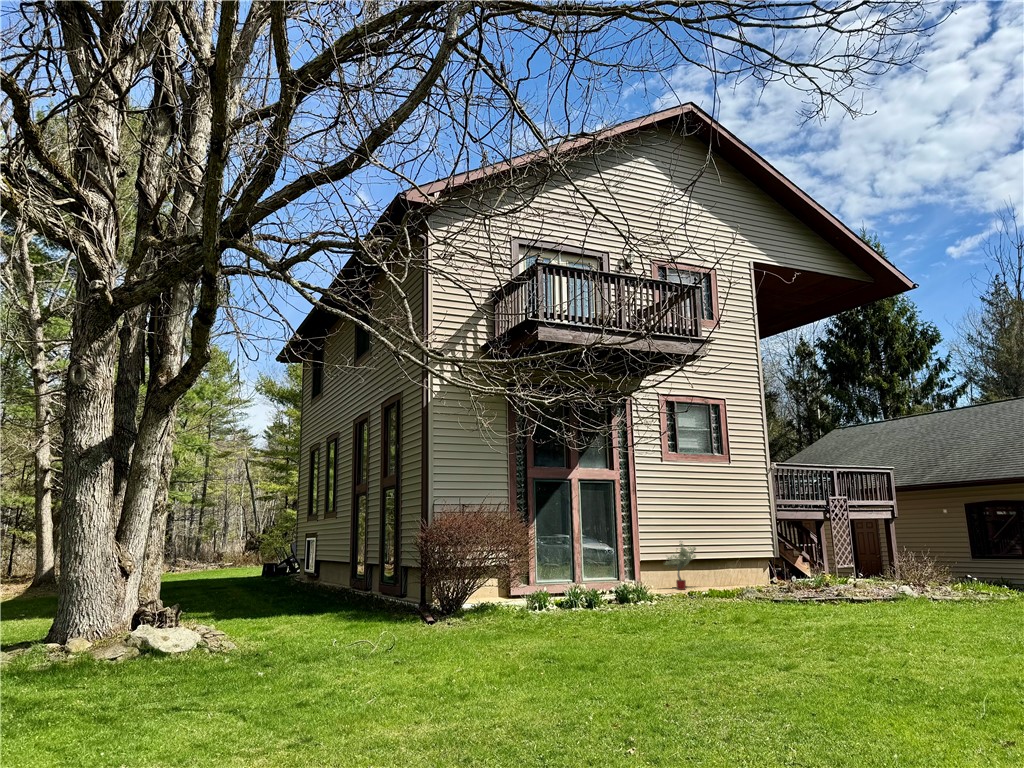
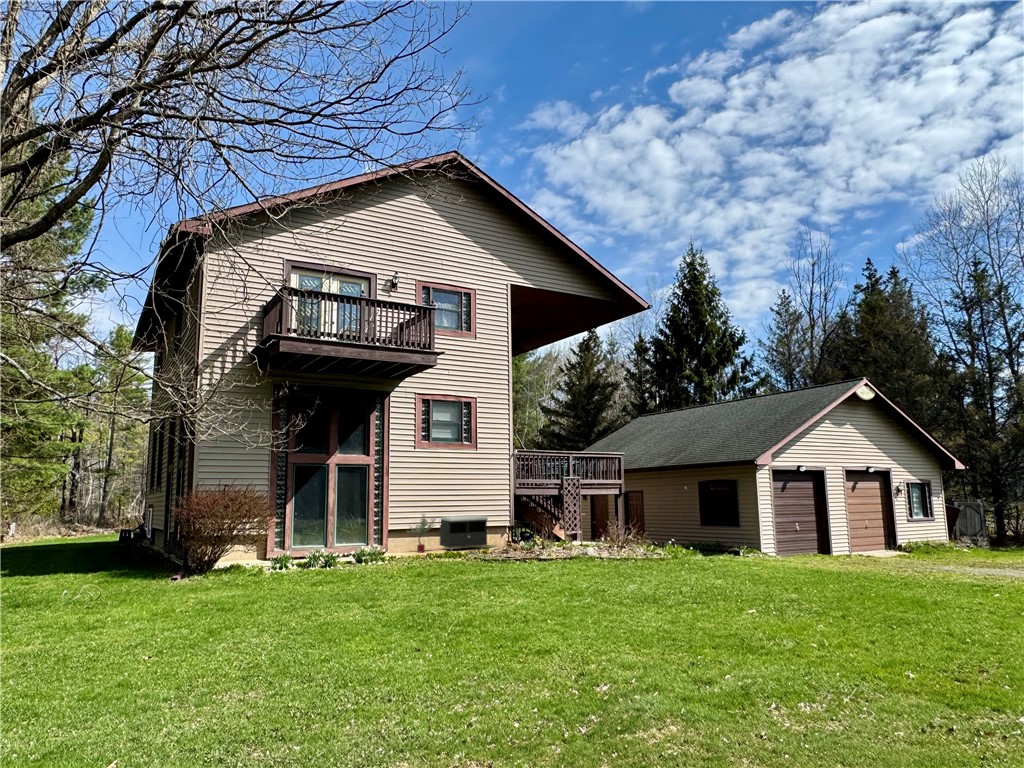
storage bench: none [696,543,758,588] -> present [440,515,488,551]

